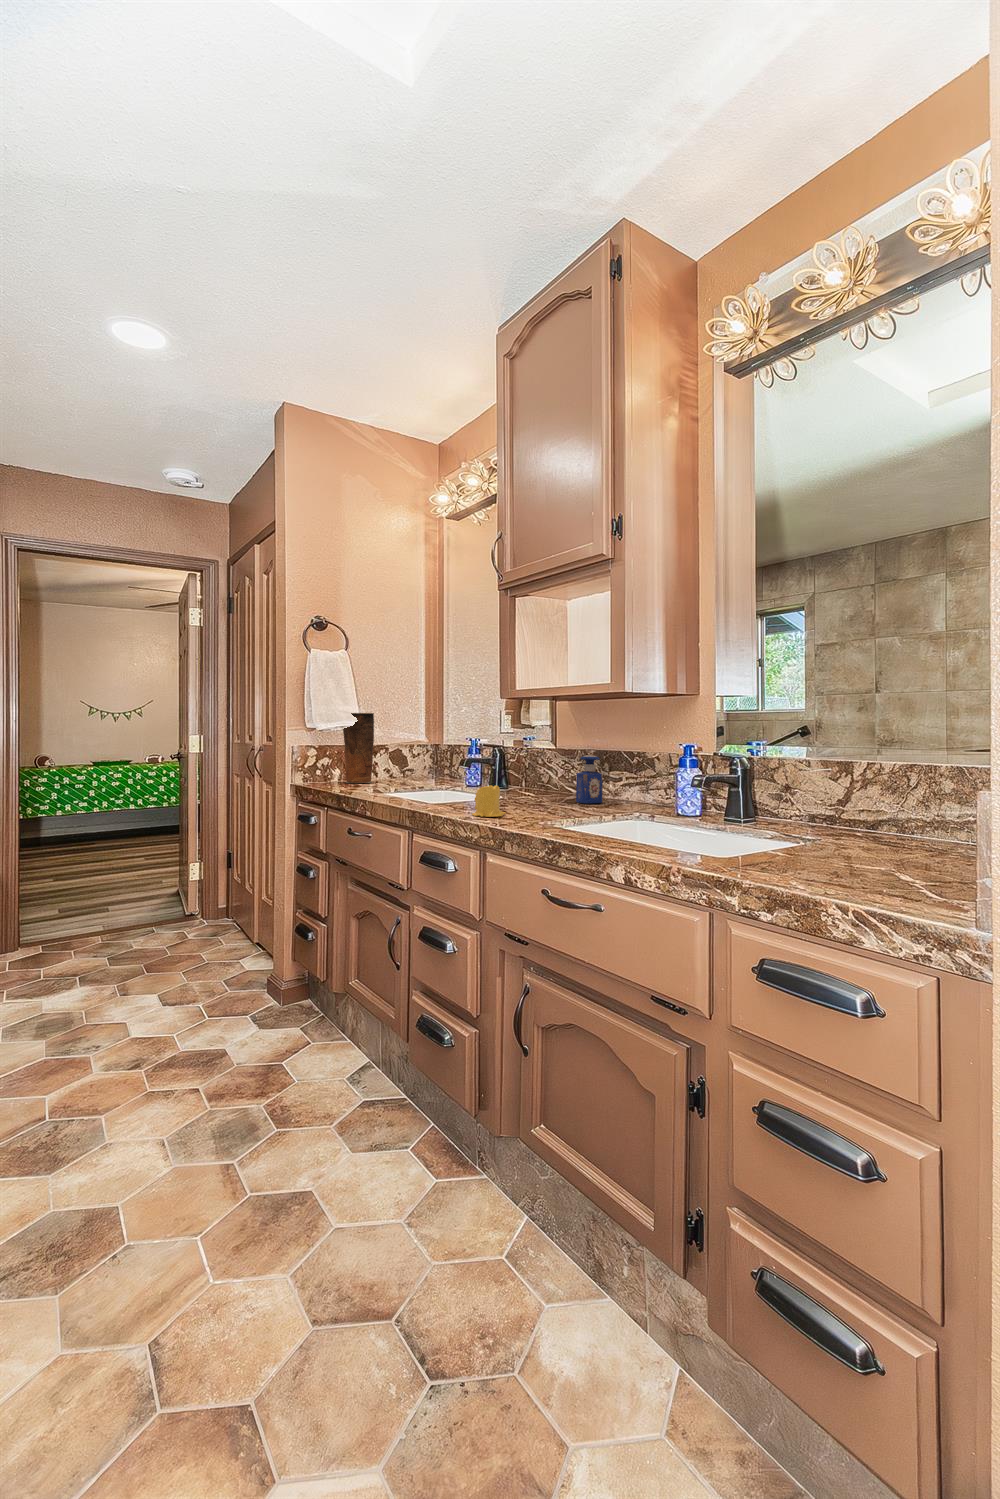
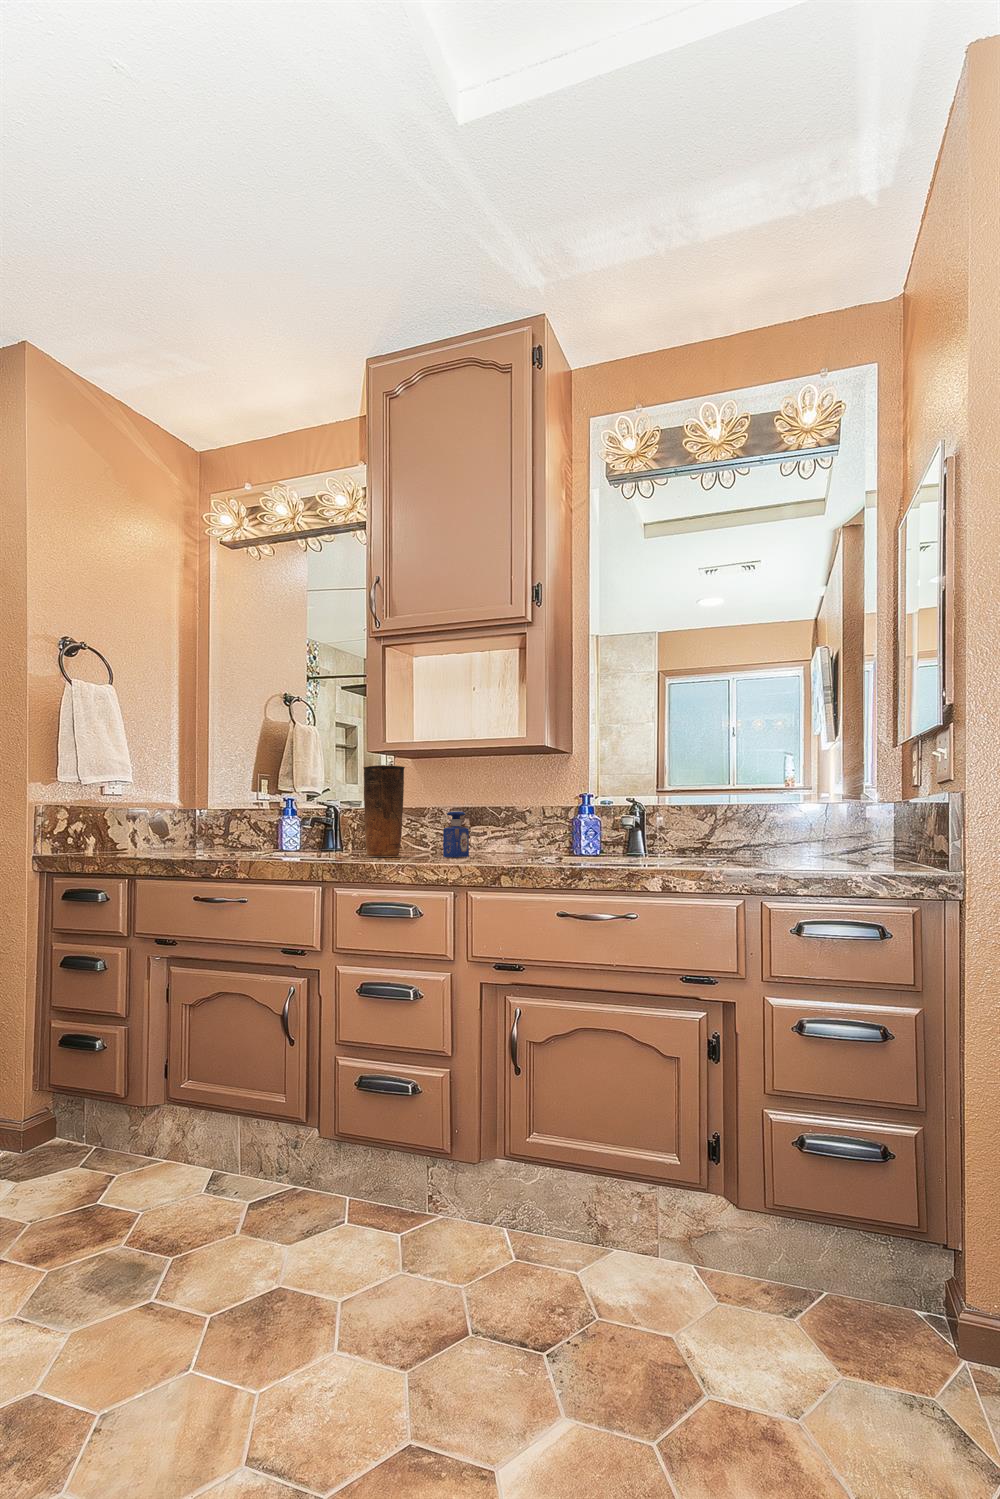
vase: present [343,713,374,783] -> present [363,765,405,857]
candle: present [472,785,506,817] -> none [411,830,445,862]

